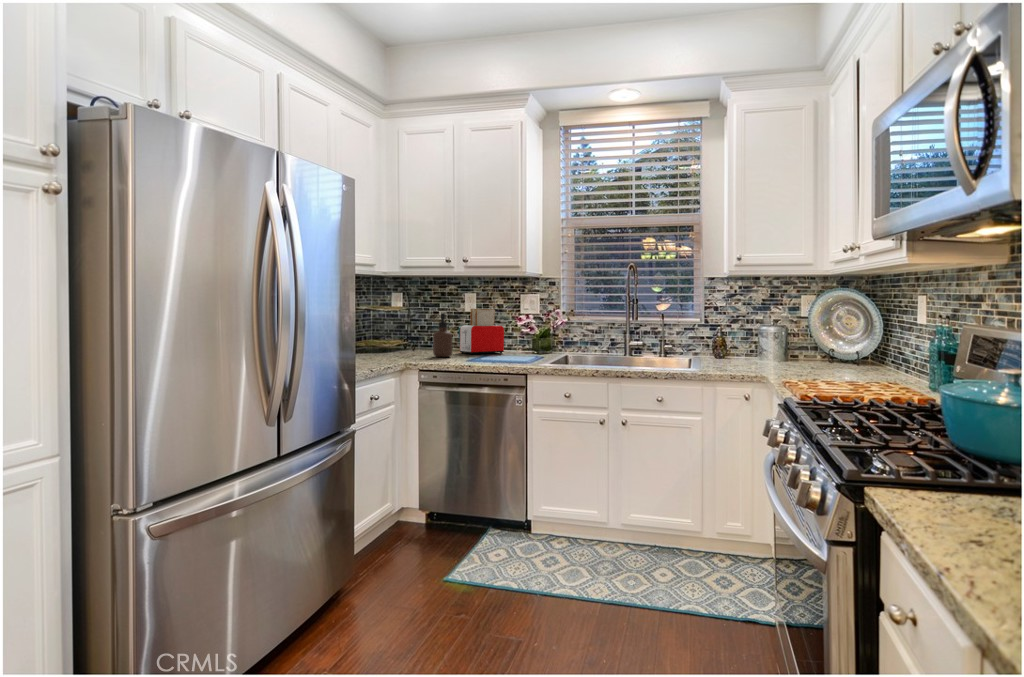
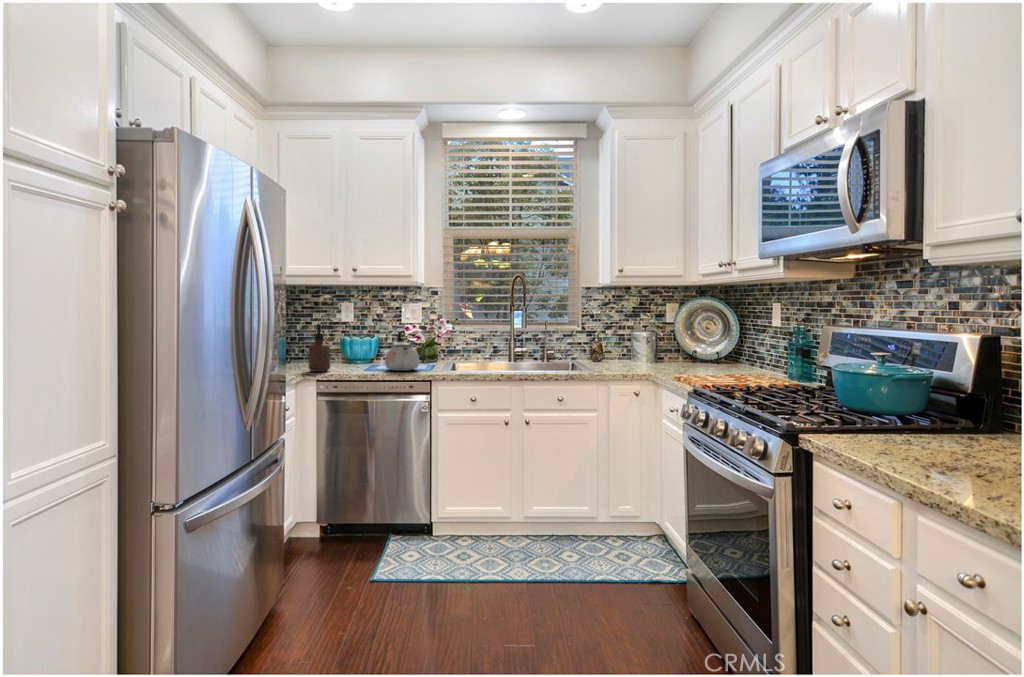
toaster: present [460,309,504,354] -> none [337,319,385,367]
kettle: none [502,321,534,359] -> present [385,331,420,371]

